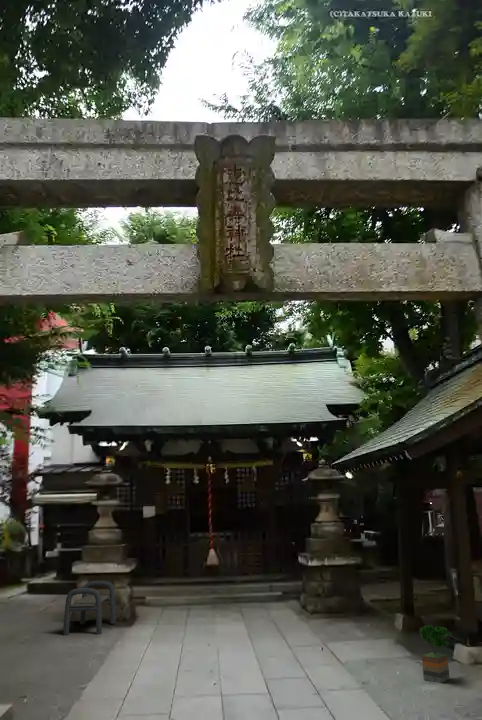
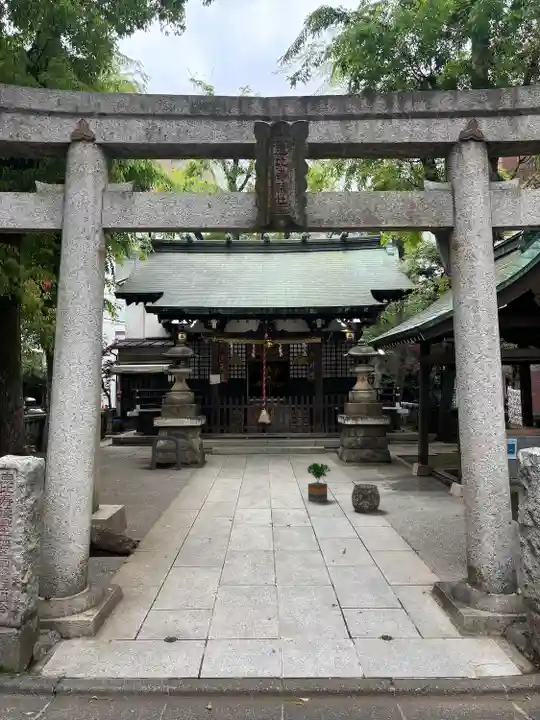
potted tree: present [420,625,451,683] -> present [308,463,330,502]
woven basket: none [328,662,369,708] -> present [352,484,380,513]

